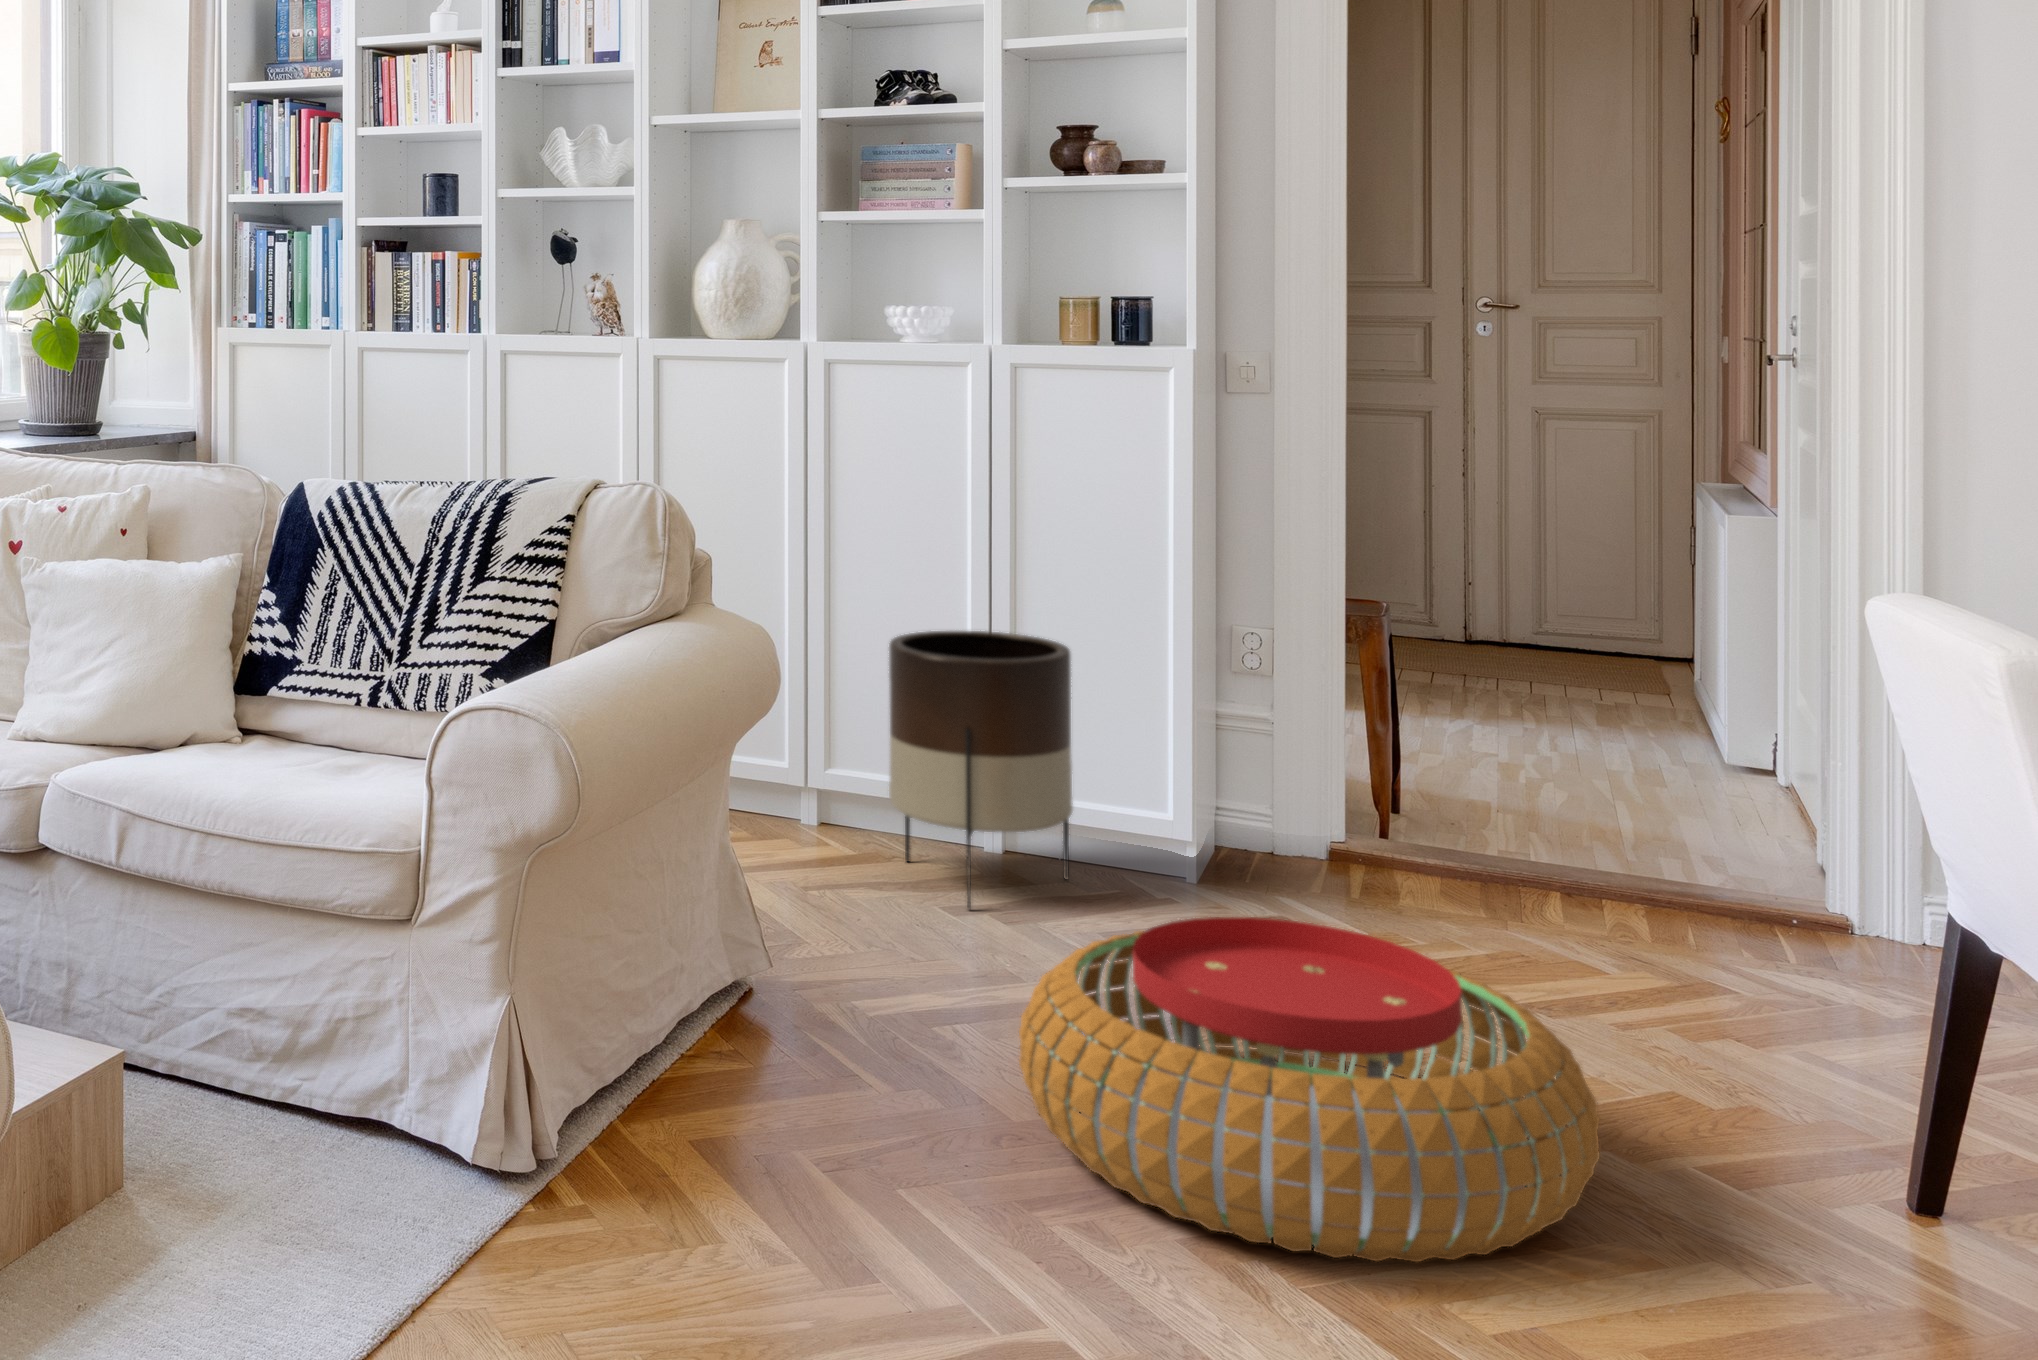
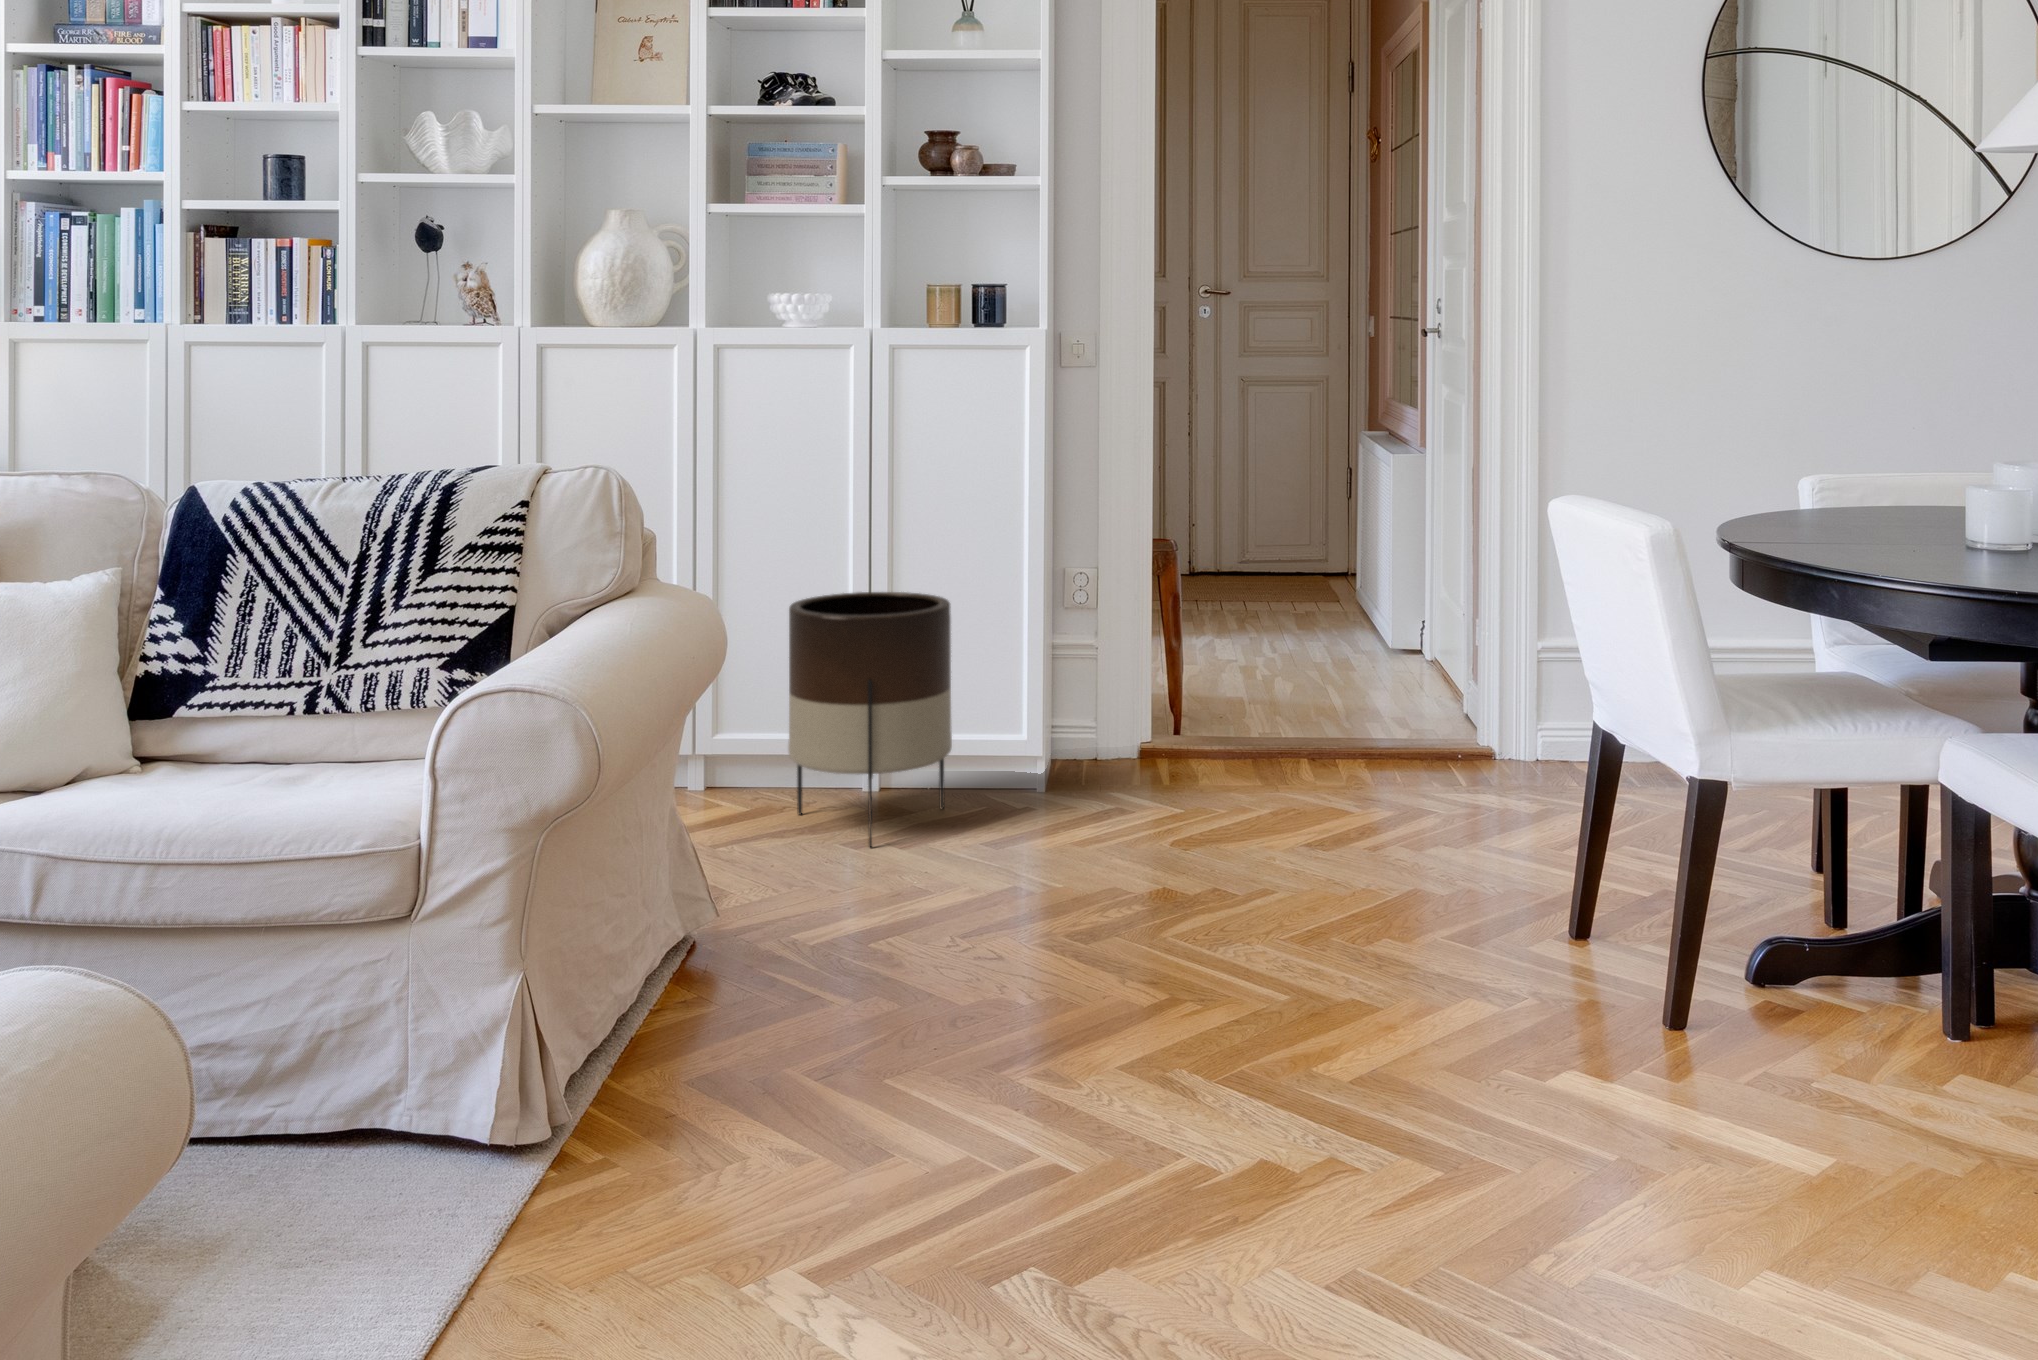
pouf: present [1019,917,1600,1262] -> none [981,803,1426,1071]

